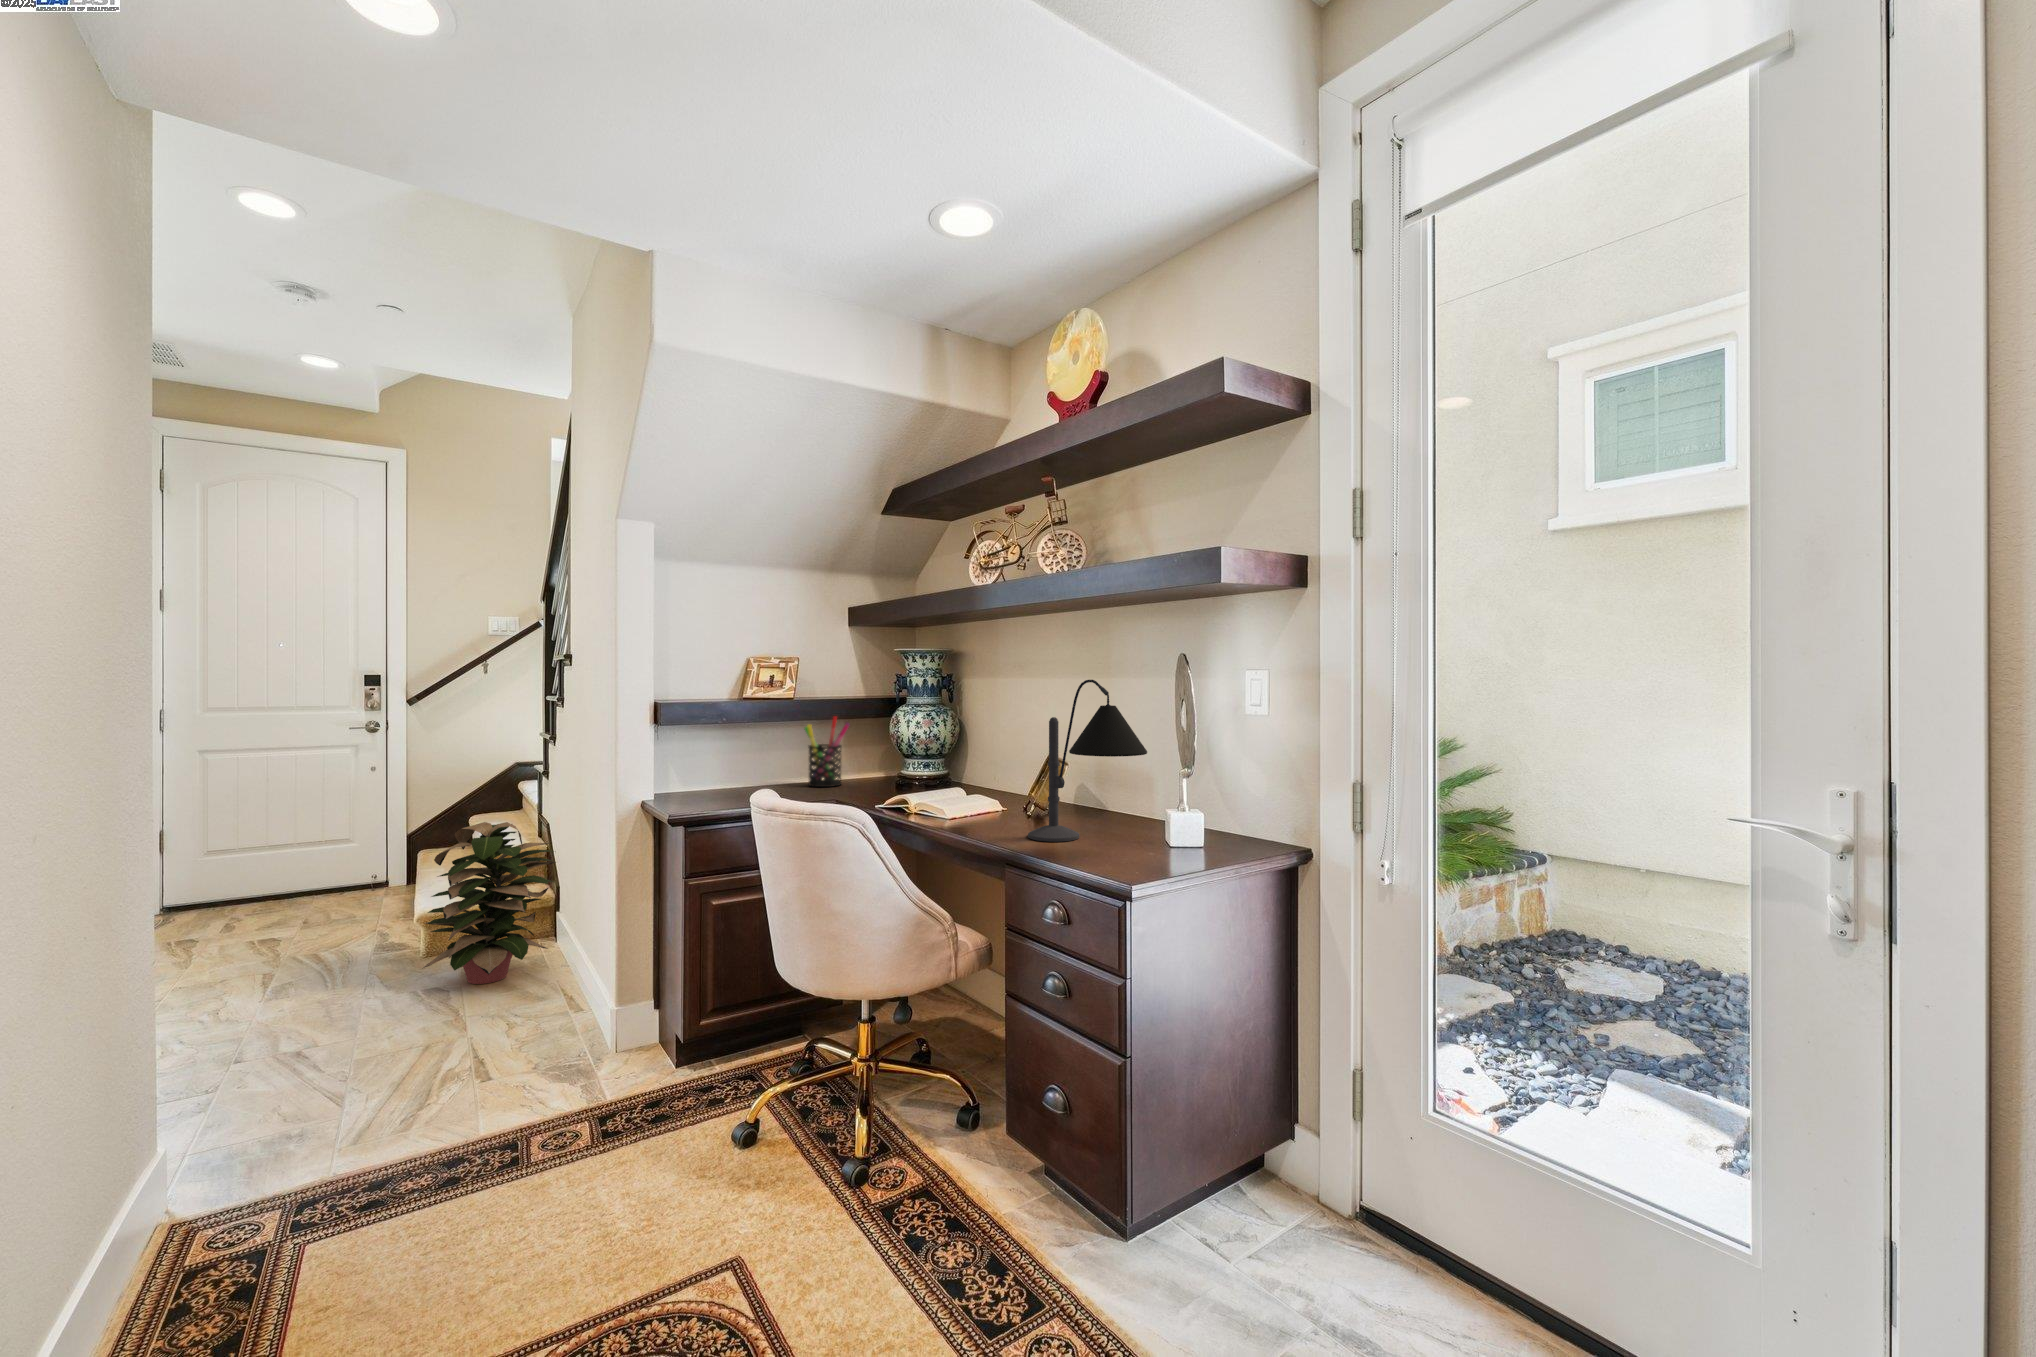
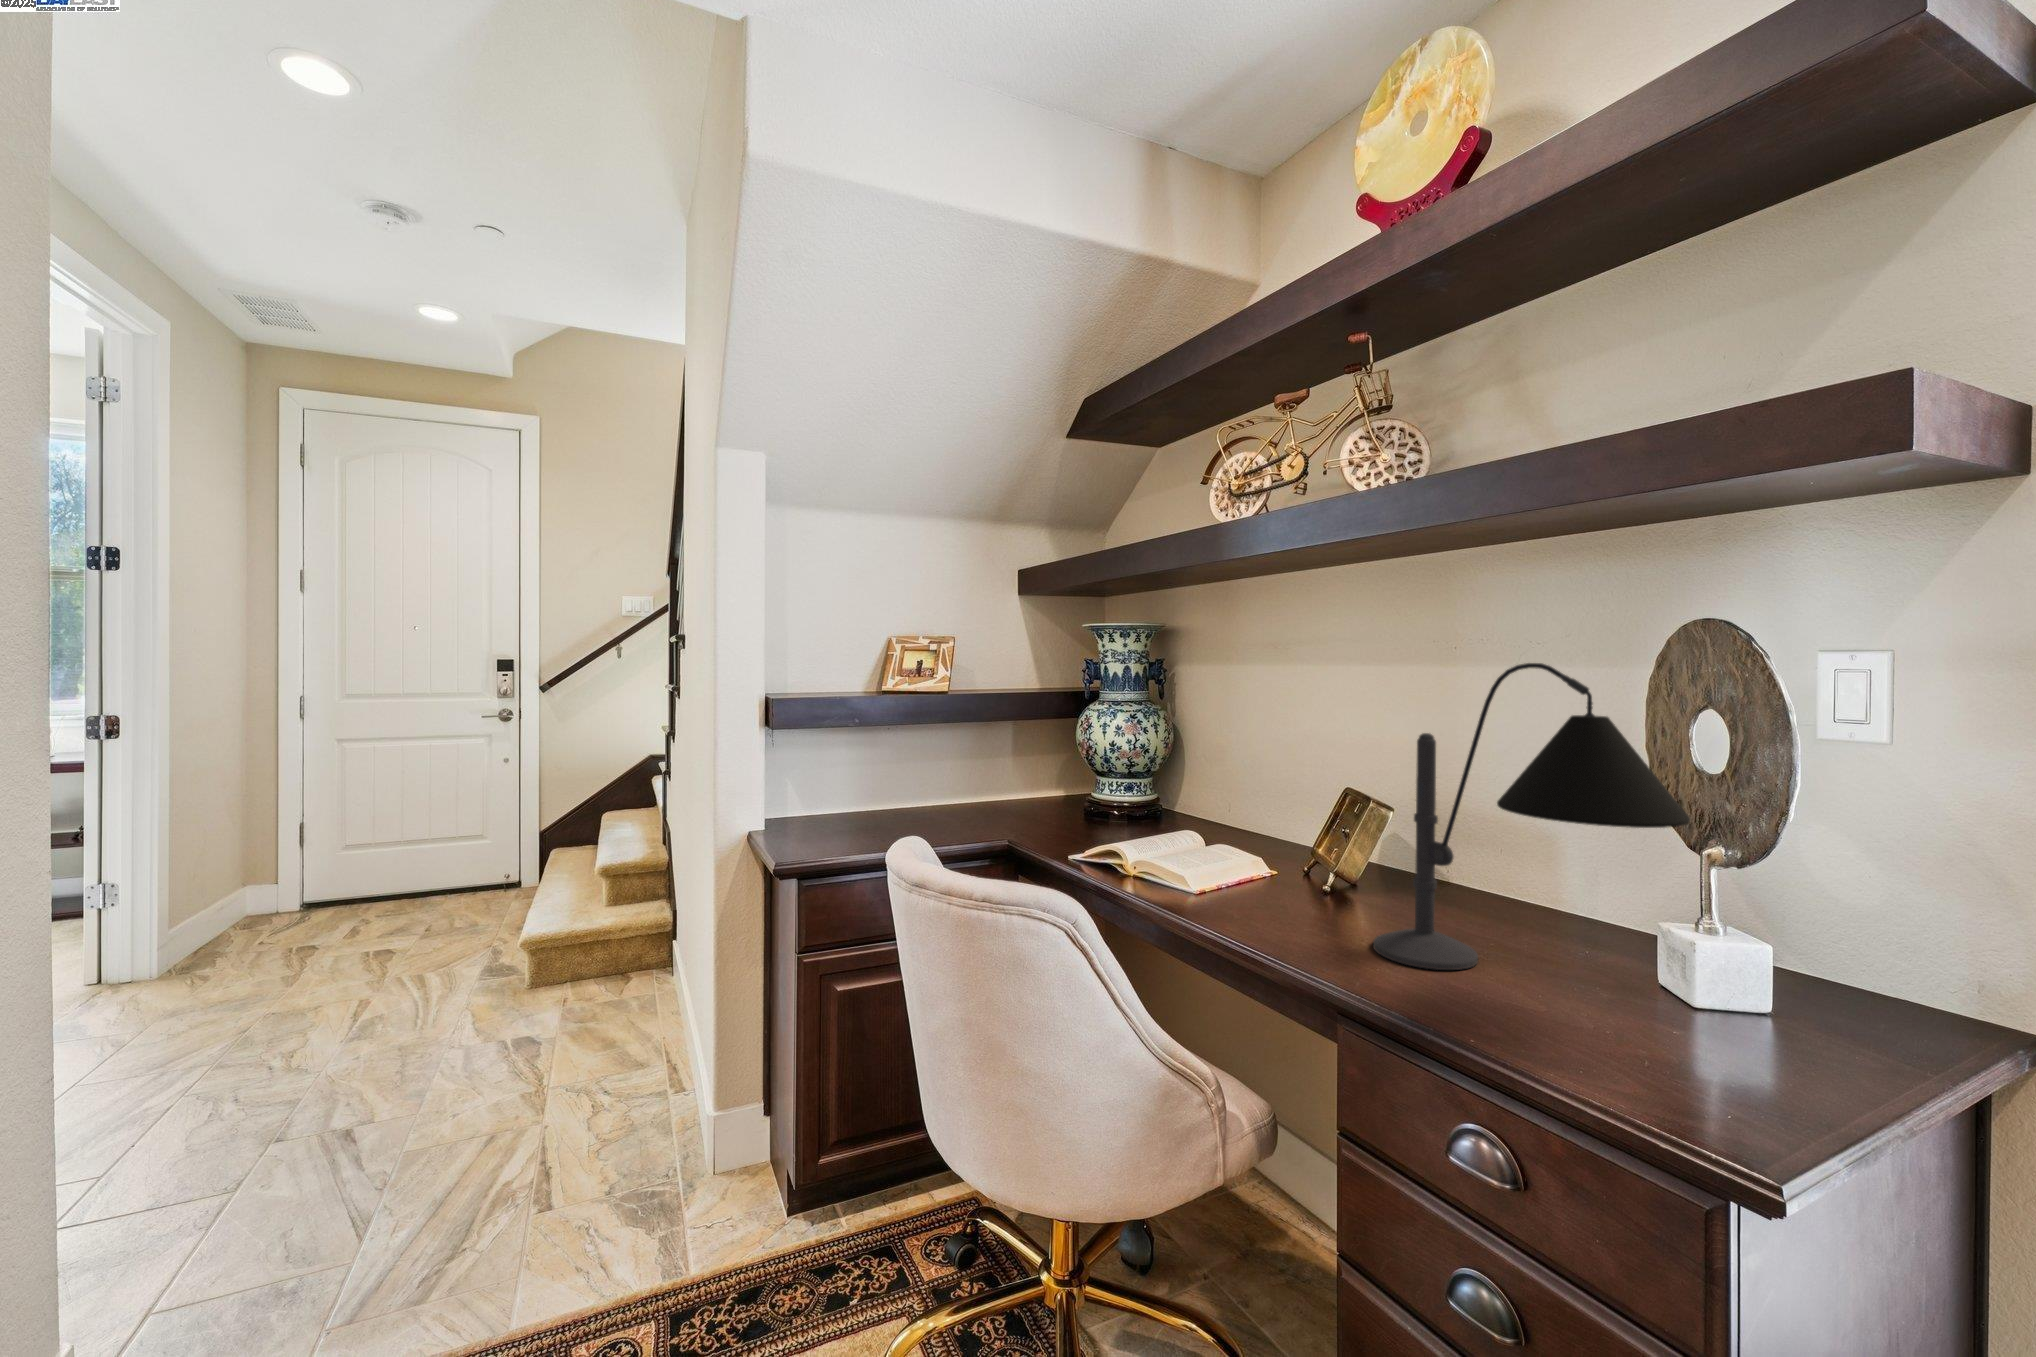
pen holder: present [805,716,850,787] -> none [963,714,1024,812]
decorative plant: present [423,822,556,984] -> none [509,835,668,1035]

